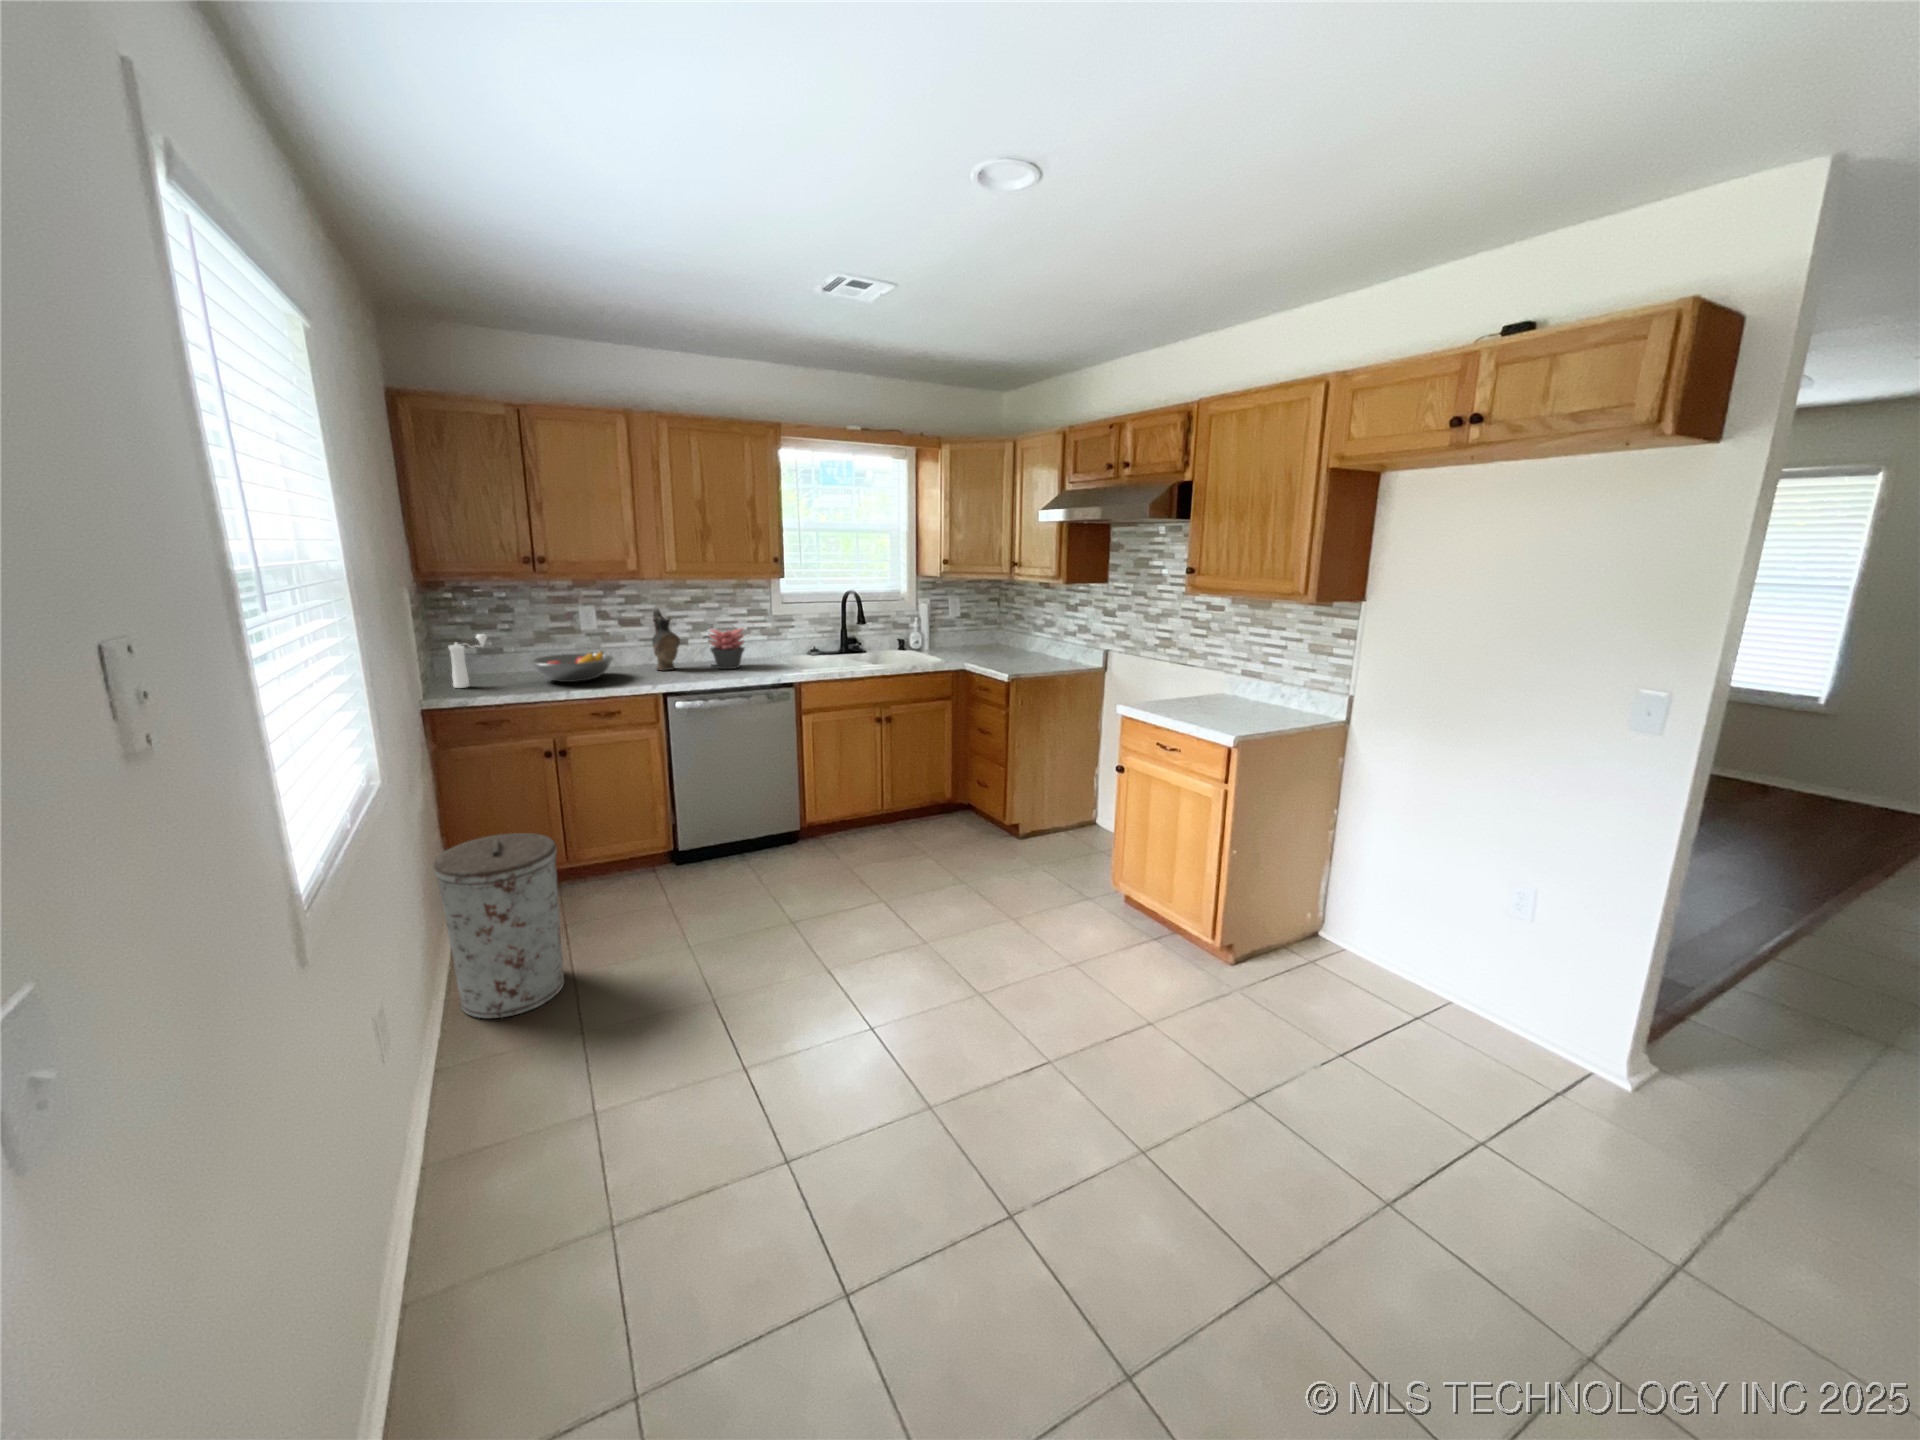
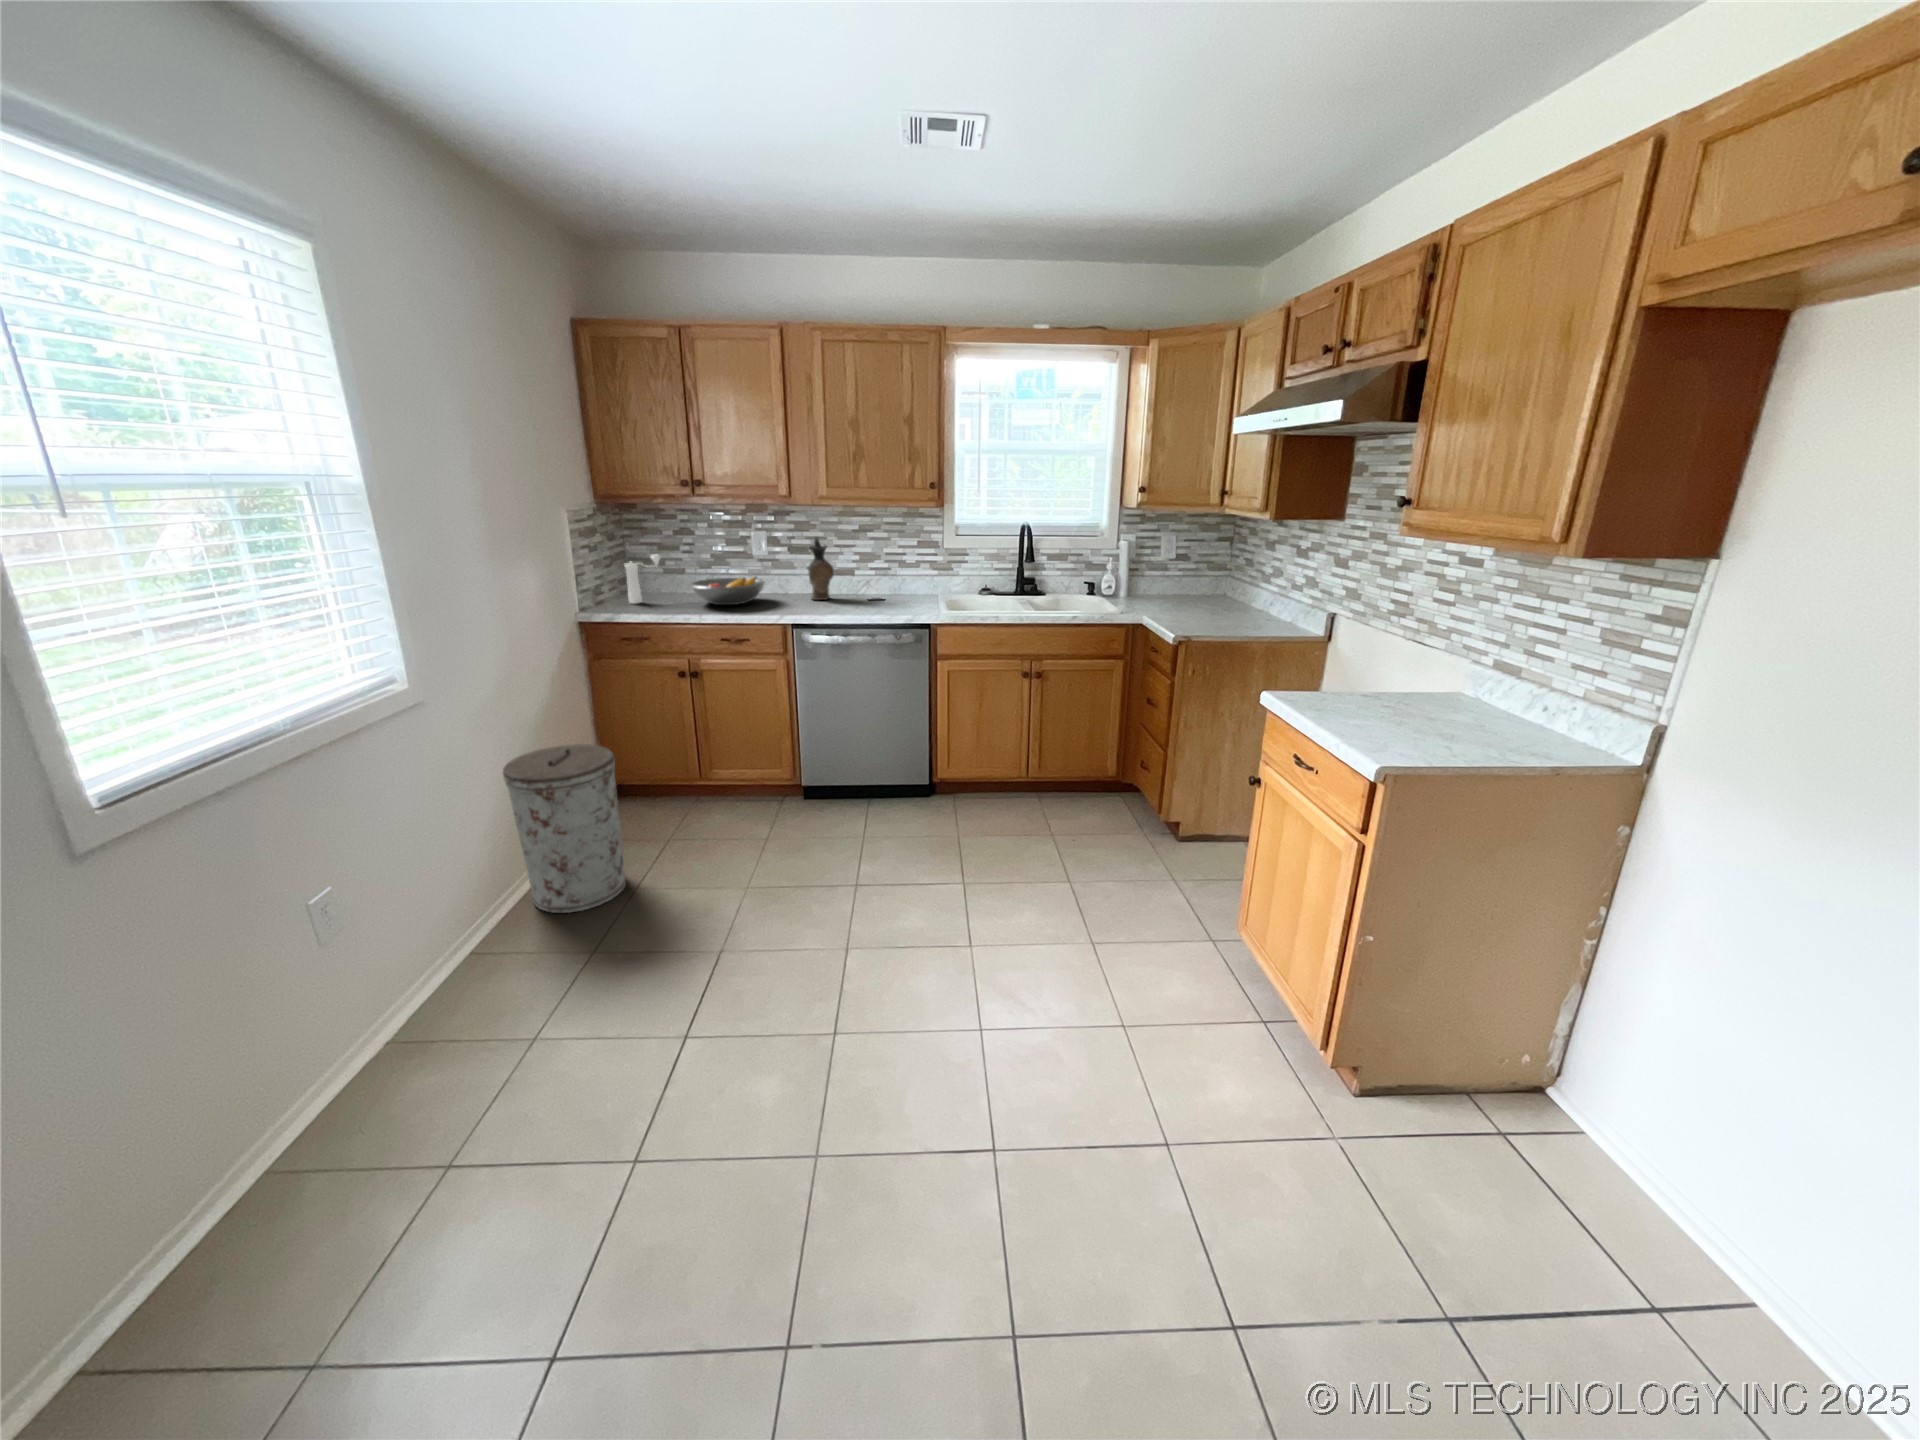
succulent plant: present [710,628,744,669] -> none [859,559,900,603]

